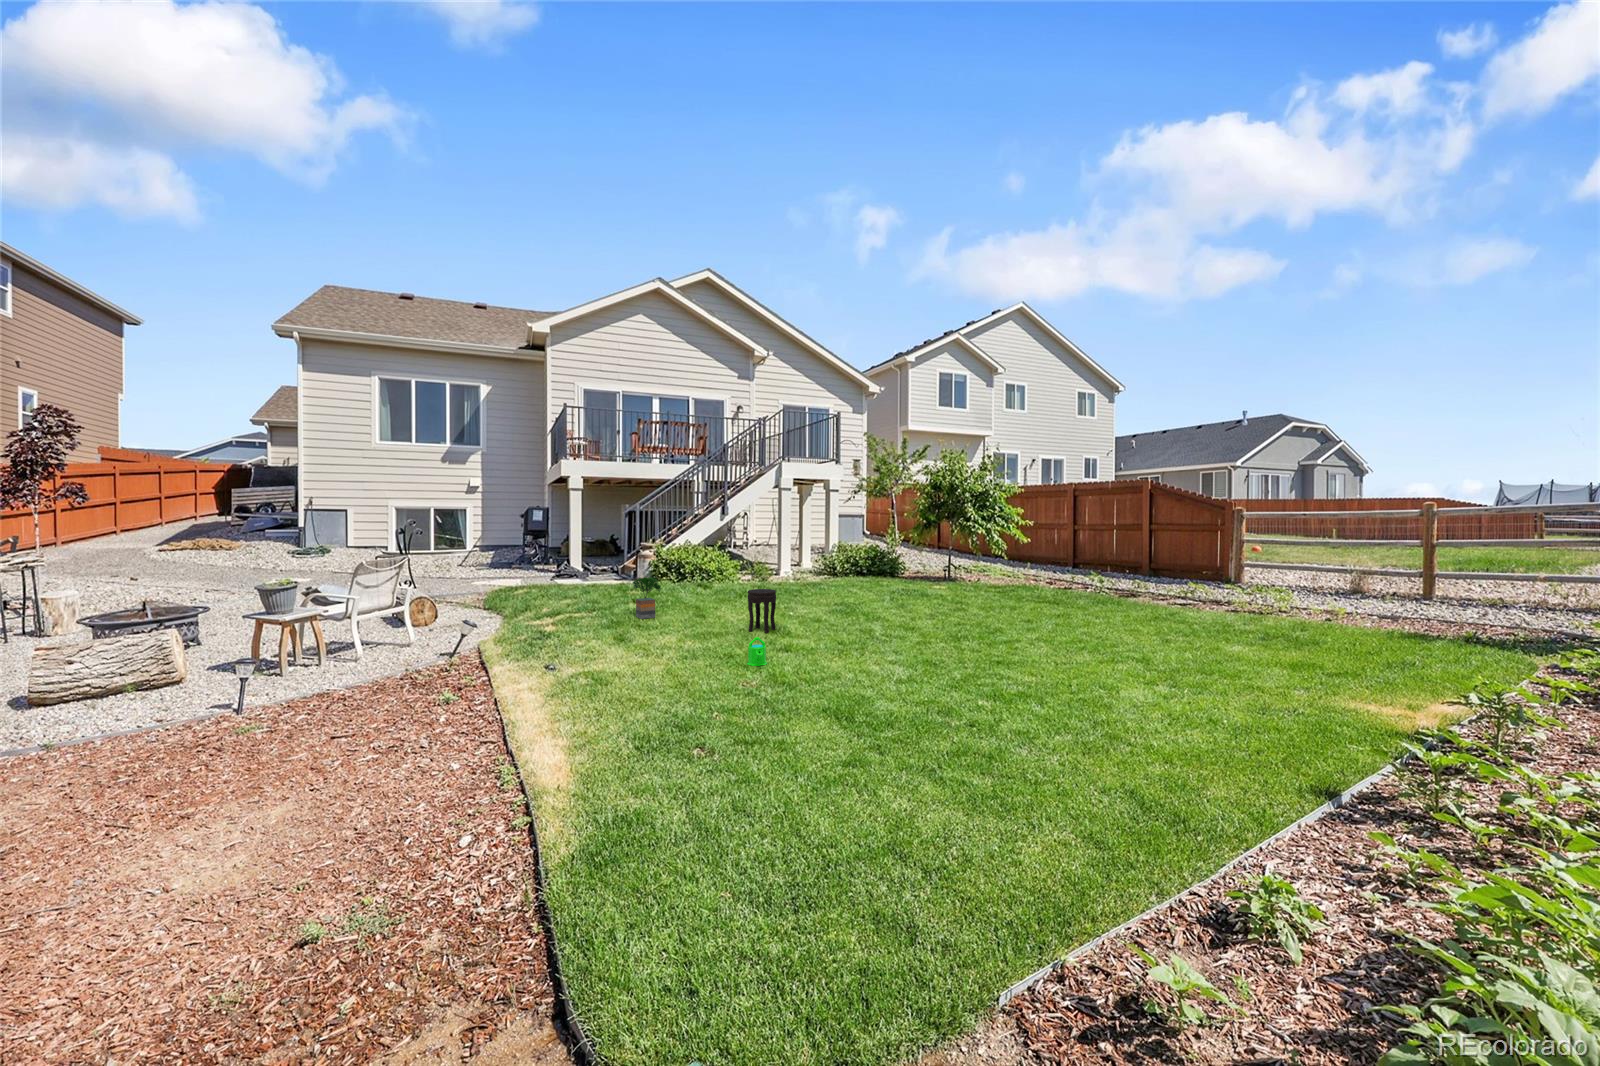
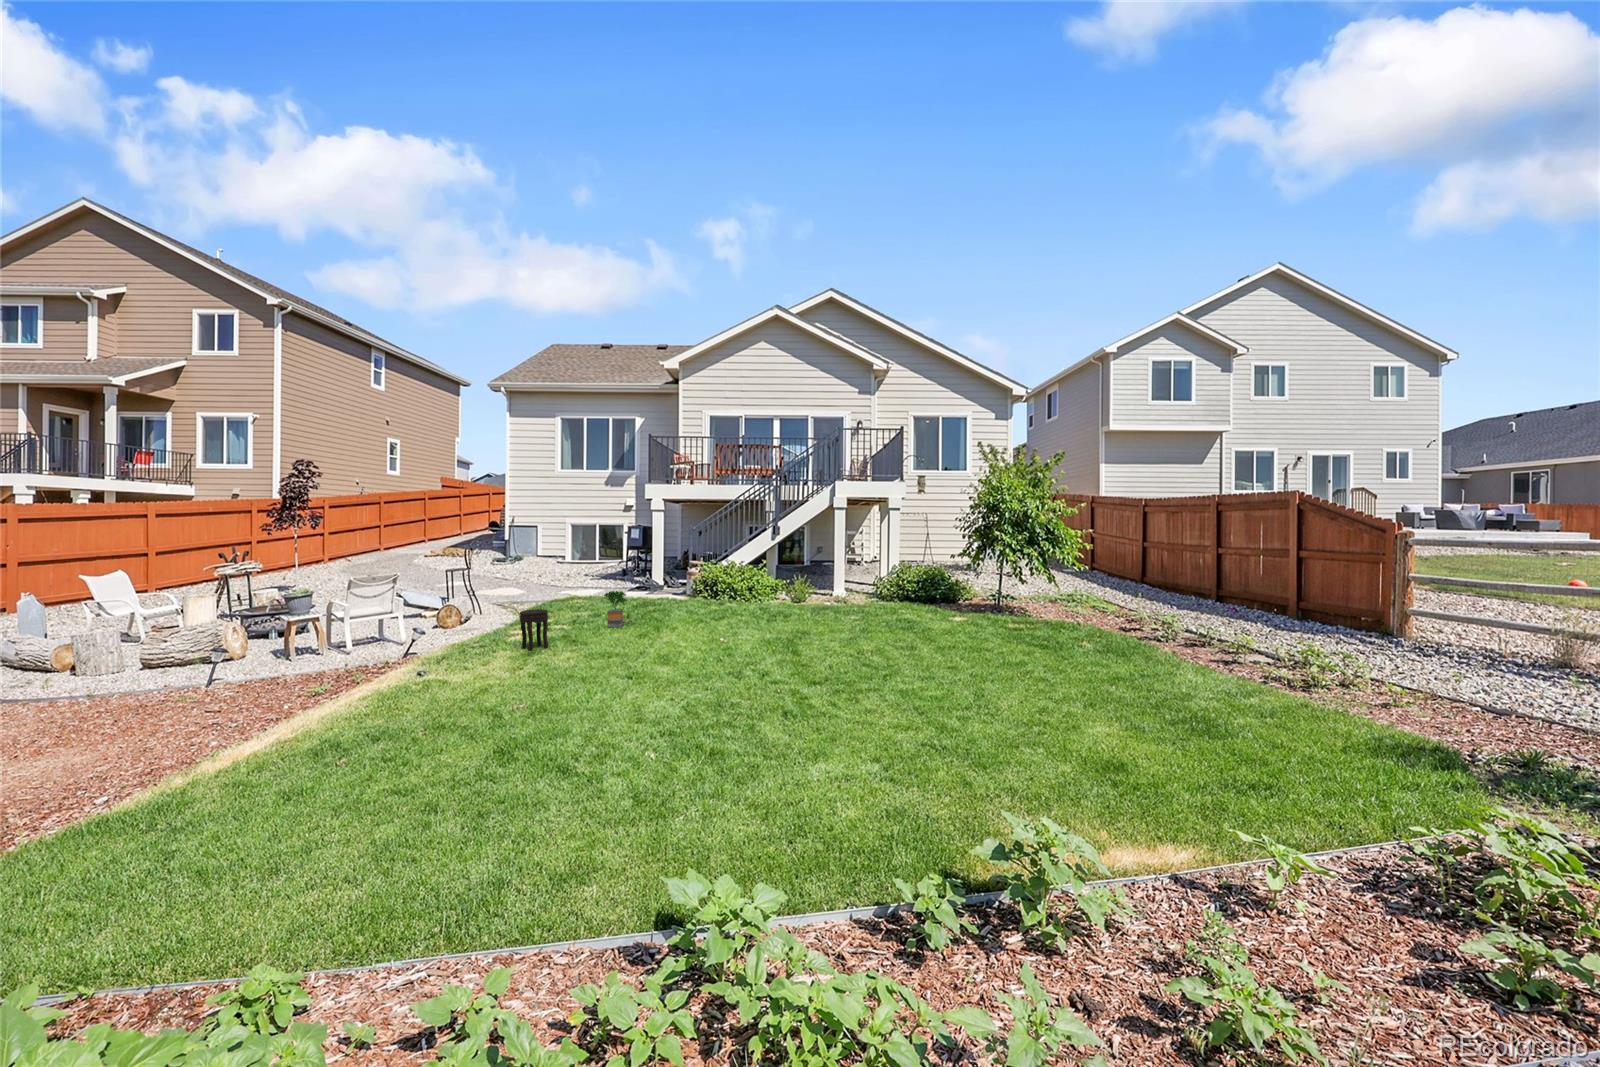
side table: present [748,589,776,633] -> present [520,609,548,651]
watering can: present [747,637,767,666] -> none [586,650,608,675]

